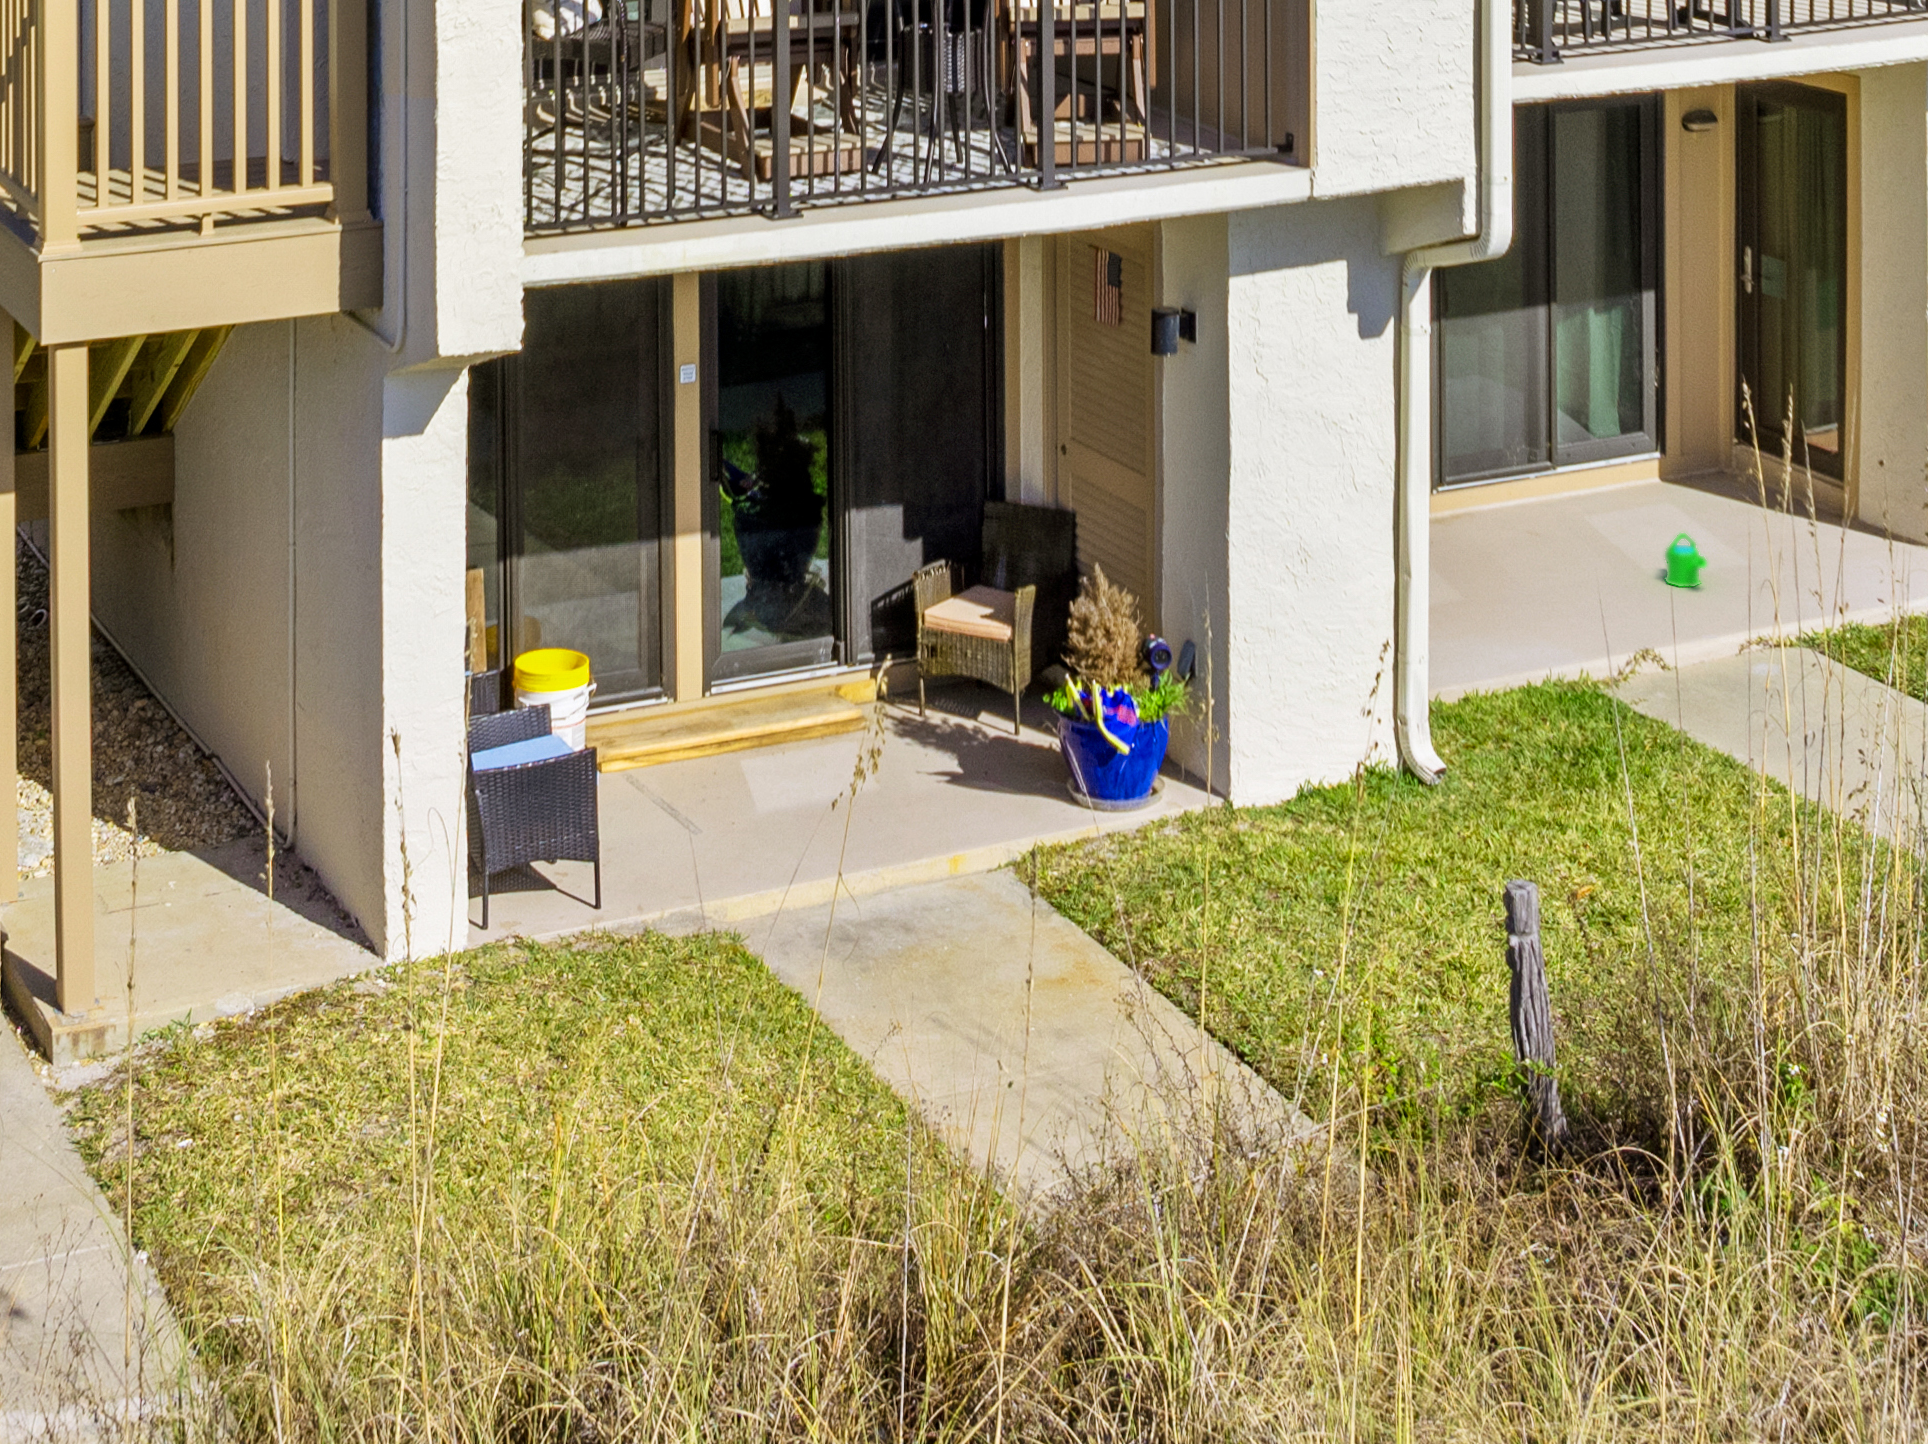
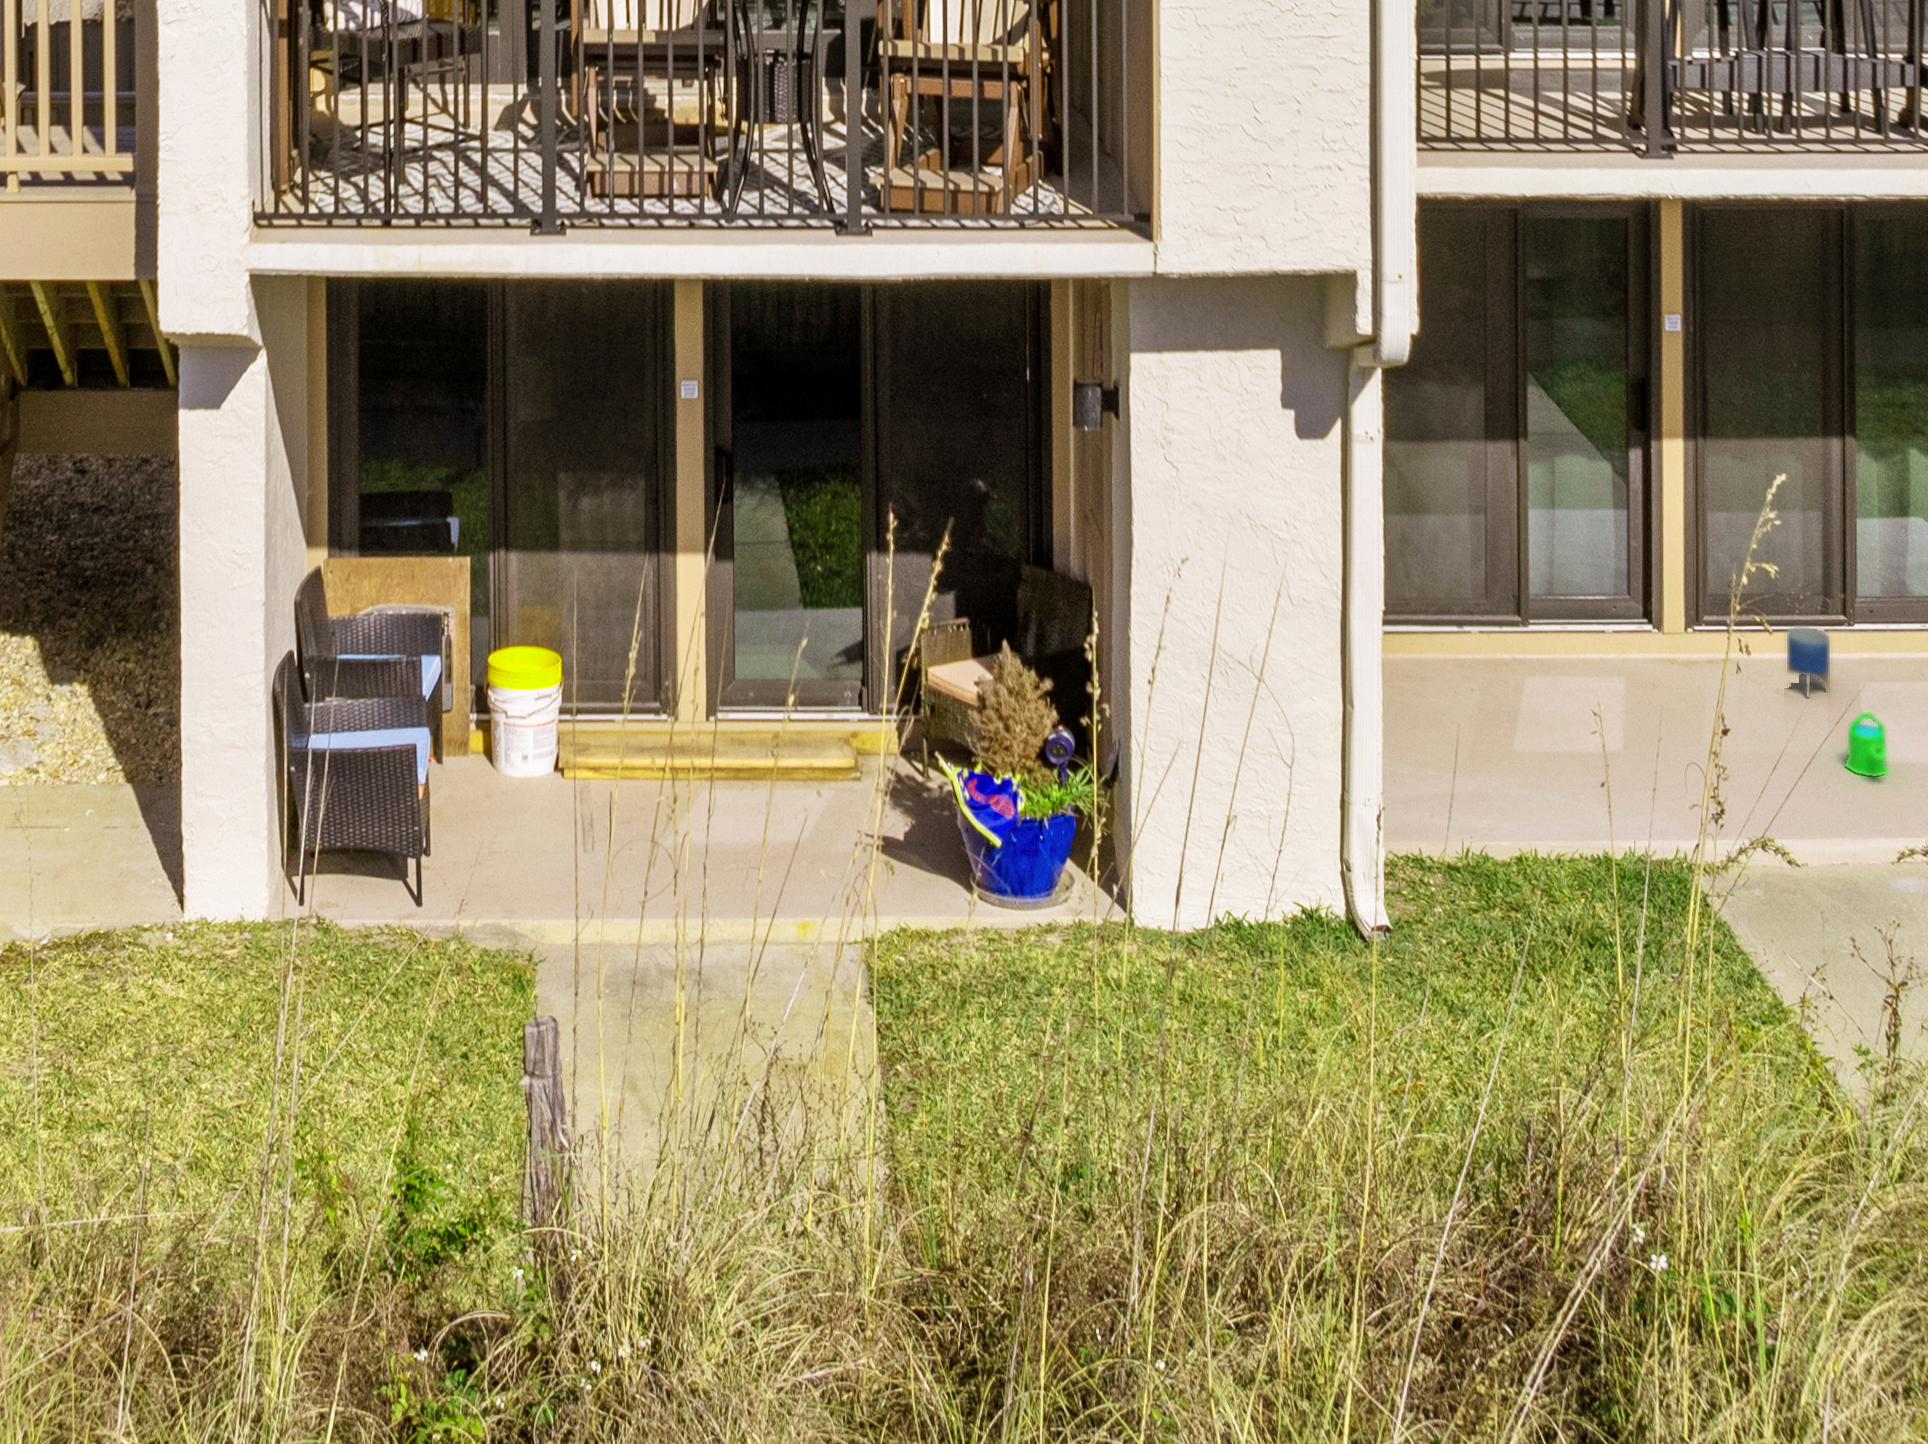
planter: none [1576,479,1612,539] -> present [1787,627,1830,695]

